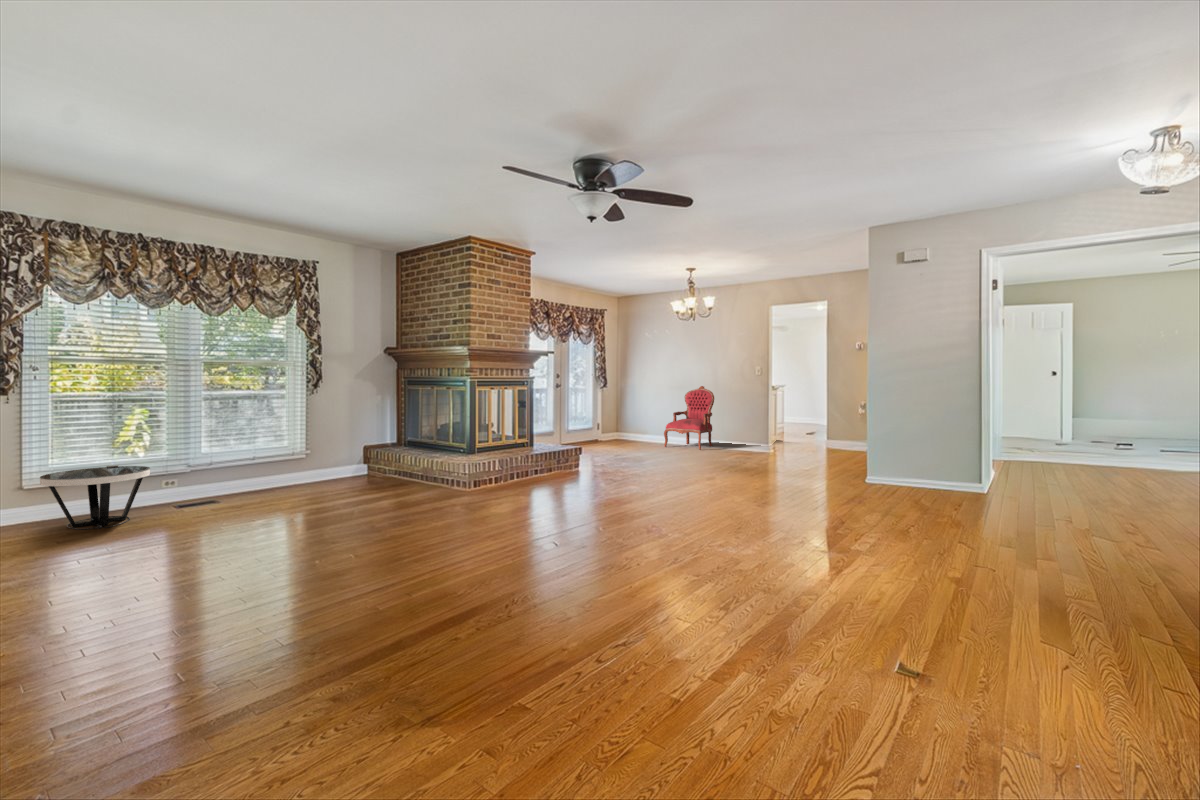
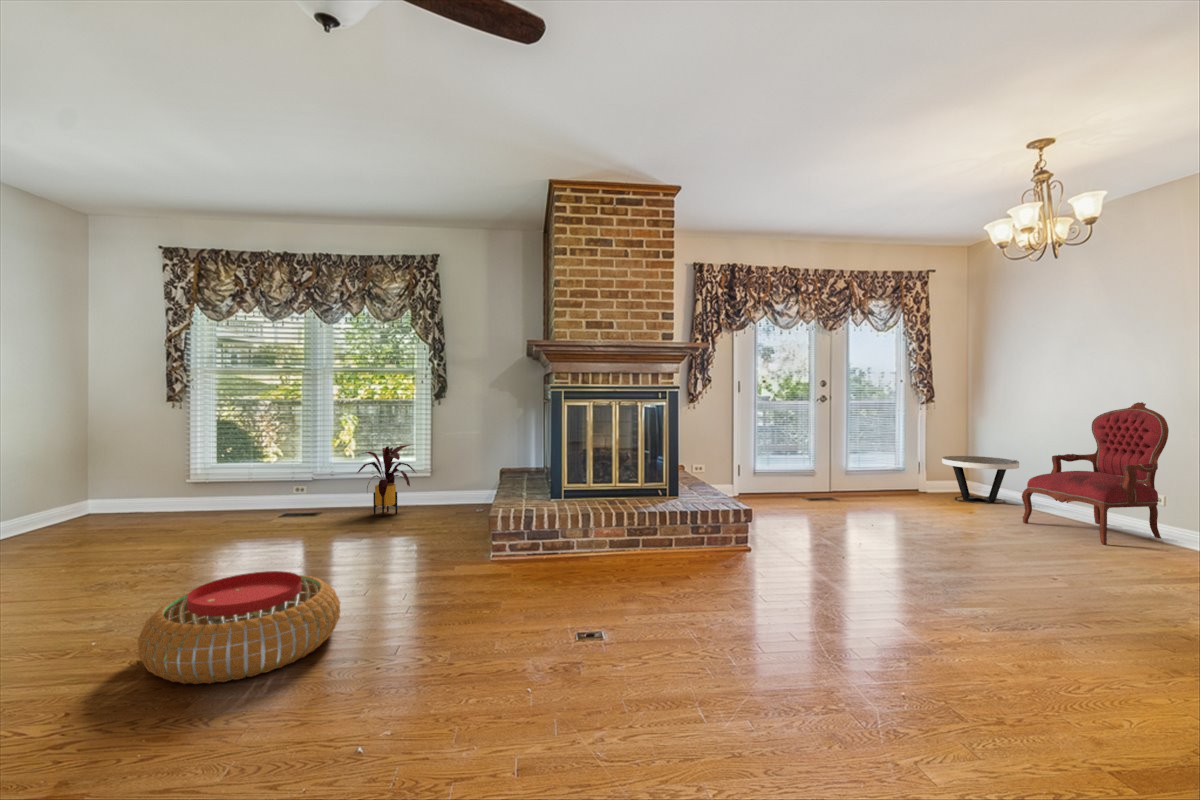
house plant: none [259,430,325,493] -> present [357,445,416,516]
side table: present [40,465,150,530] -> present [942,456,1019,504]
pouf: none [406,493,513,549] -> present [138,571,340,684]

